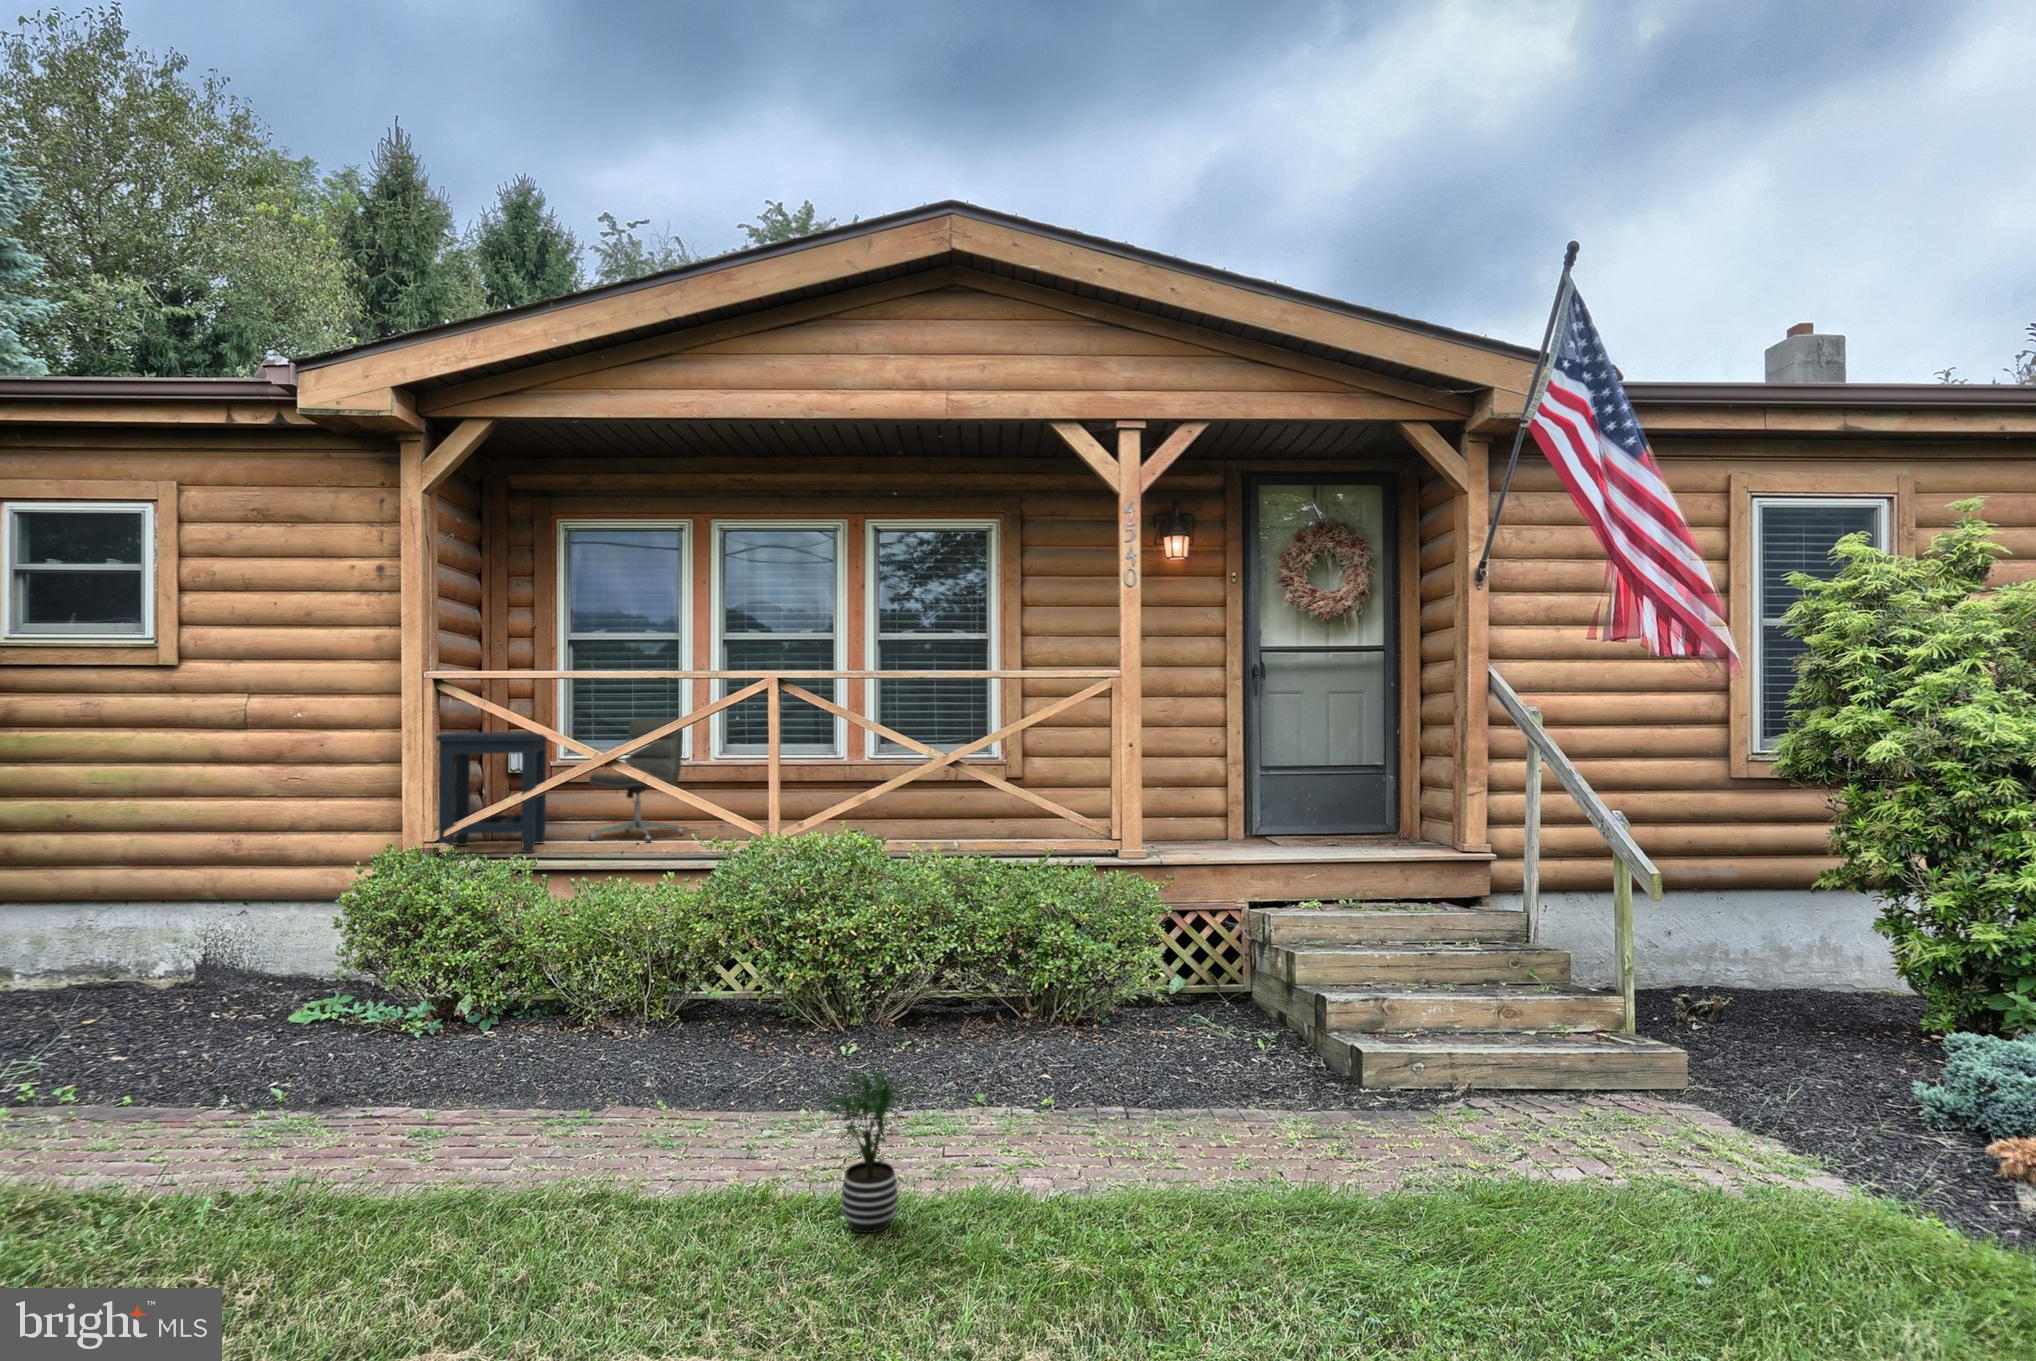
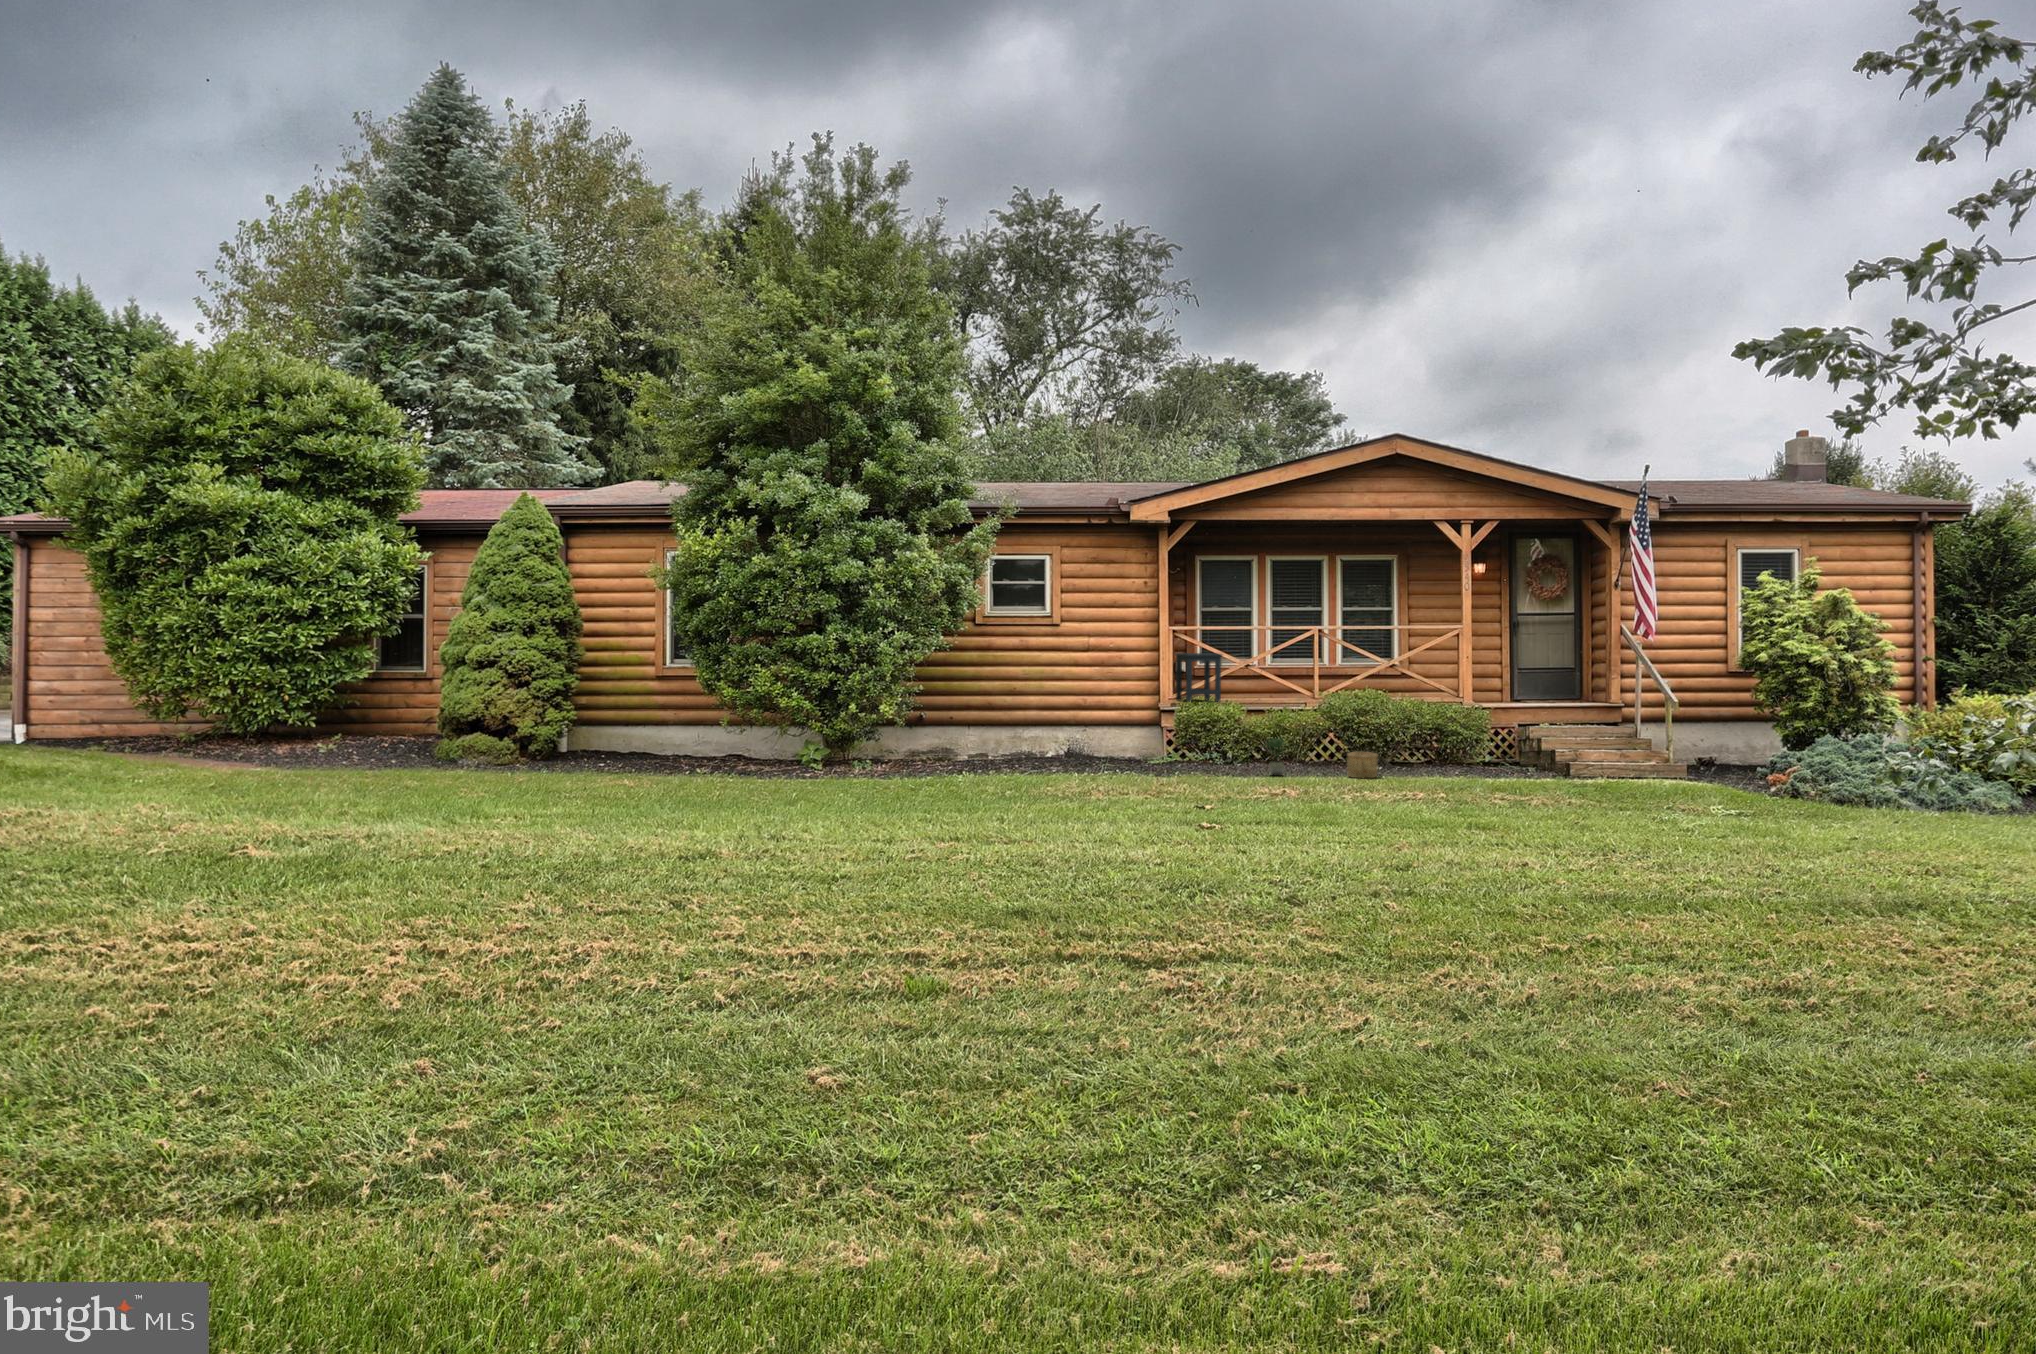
chair: present [589,717,684,843] -> none [1222,646,1255,701]
potted plant: present [814,1068,918,1233] -> present [1264,738,1288,776]
wooden bucket: none [473,1114,606,1255] -> present [1347,752,1378,778]

